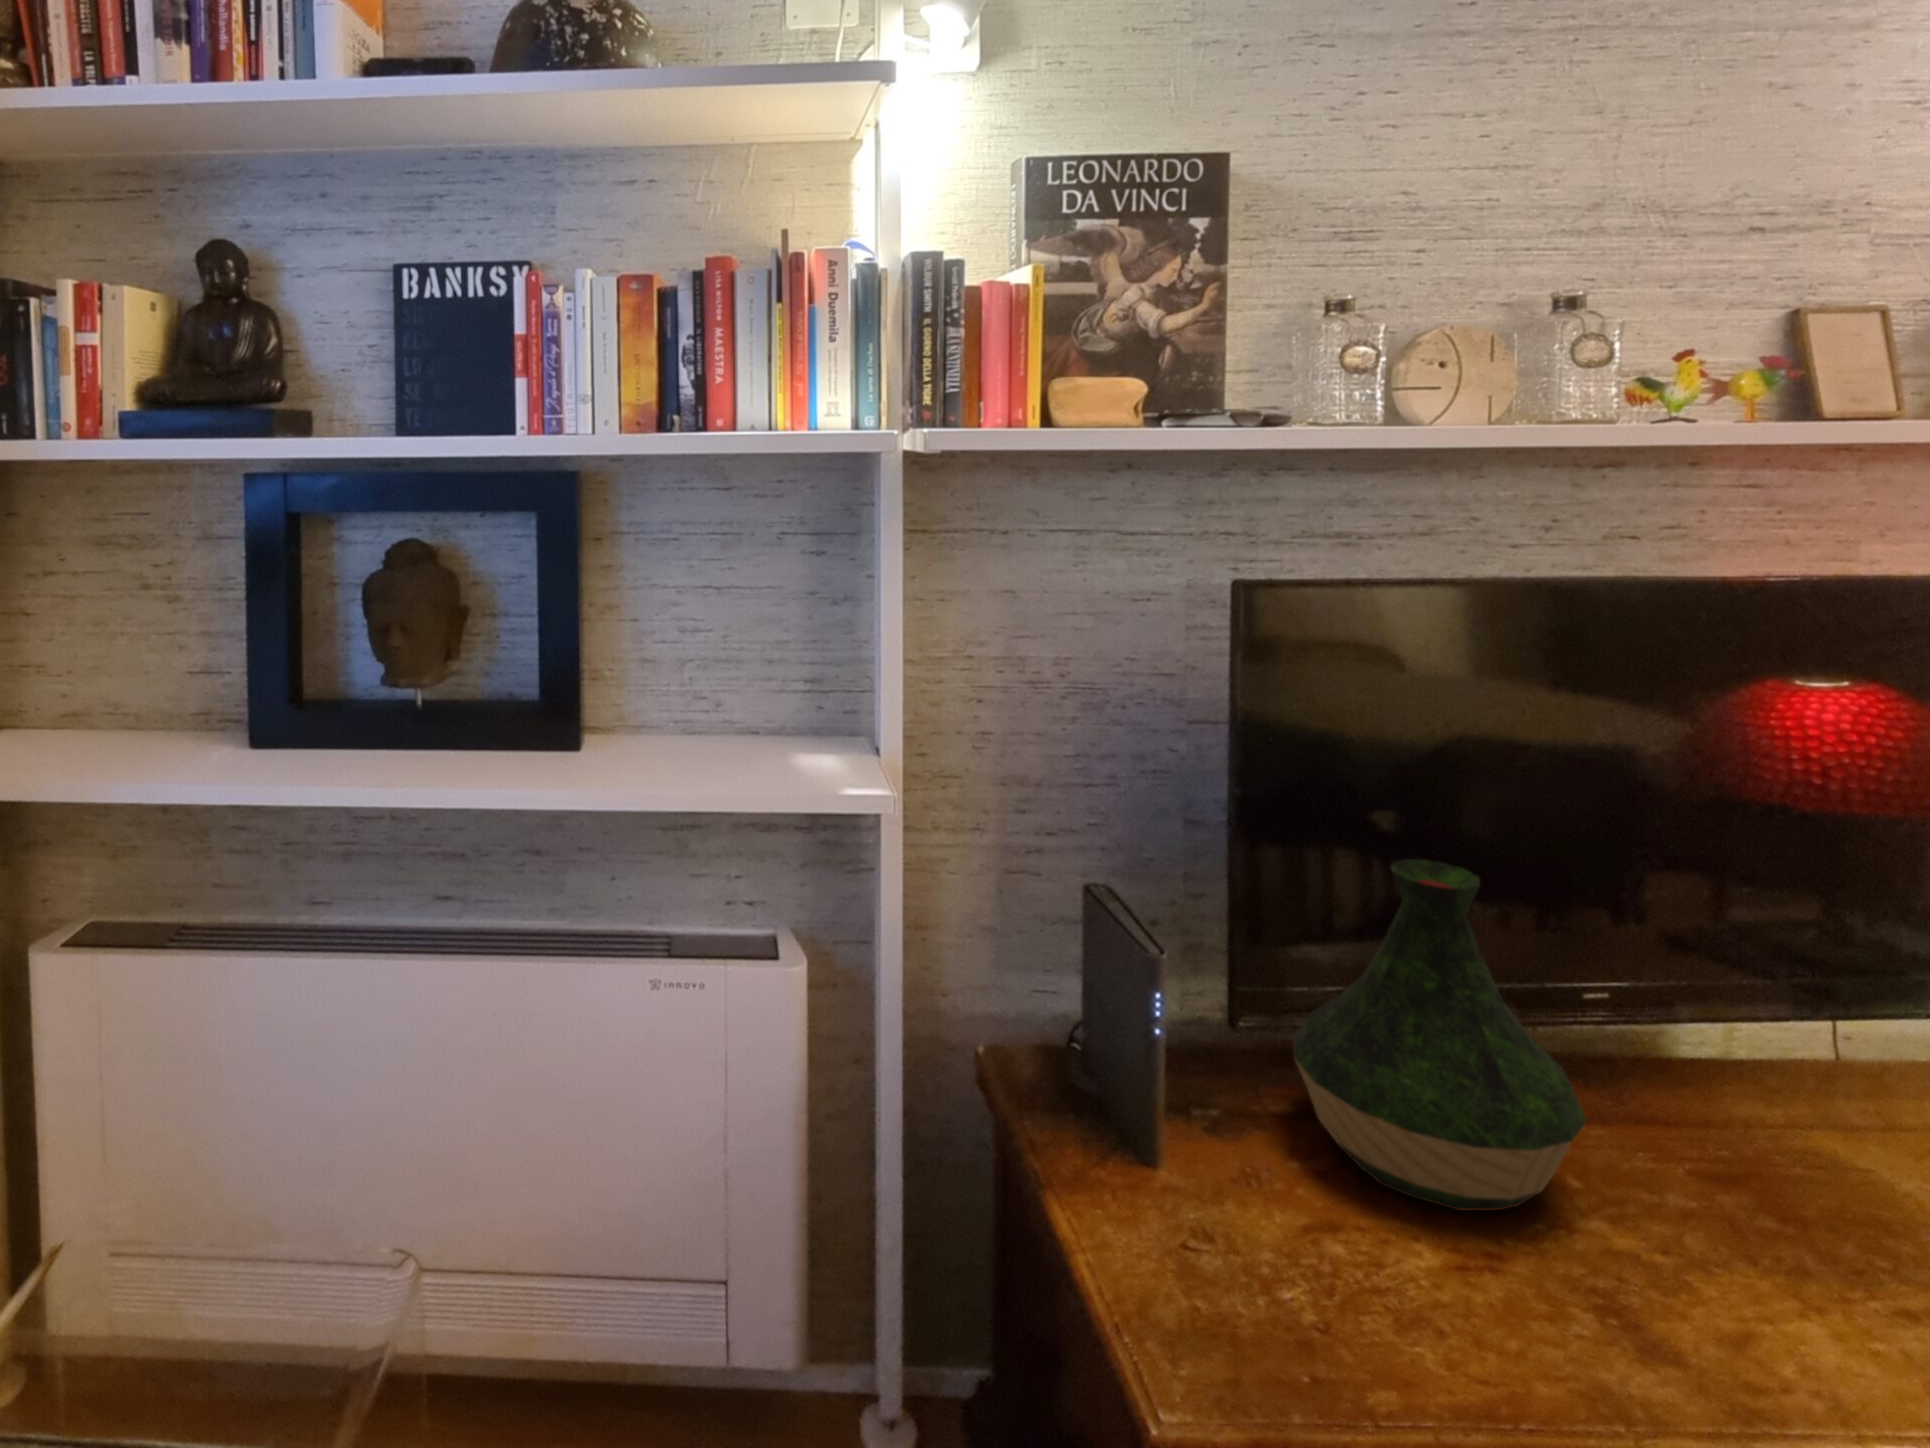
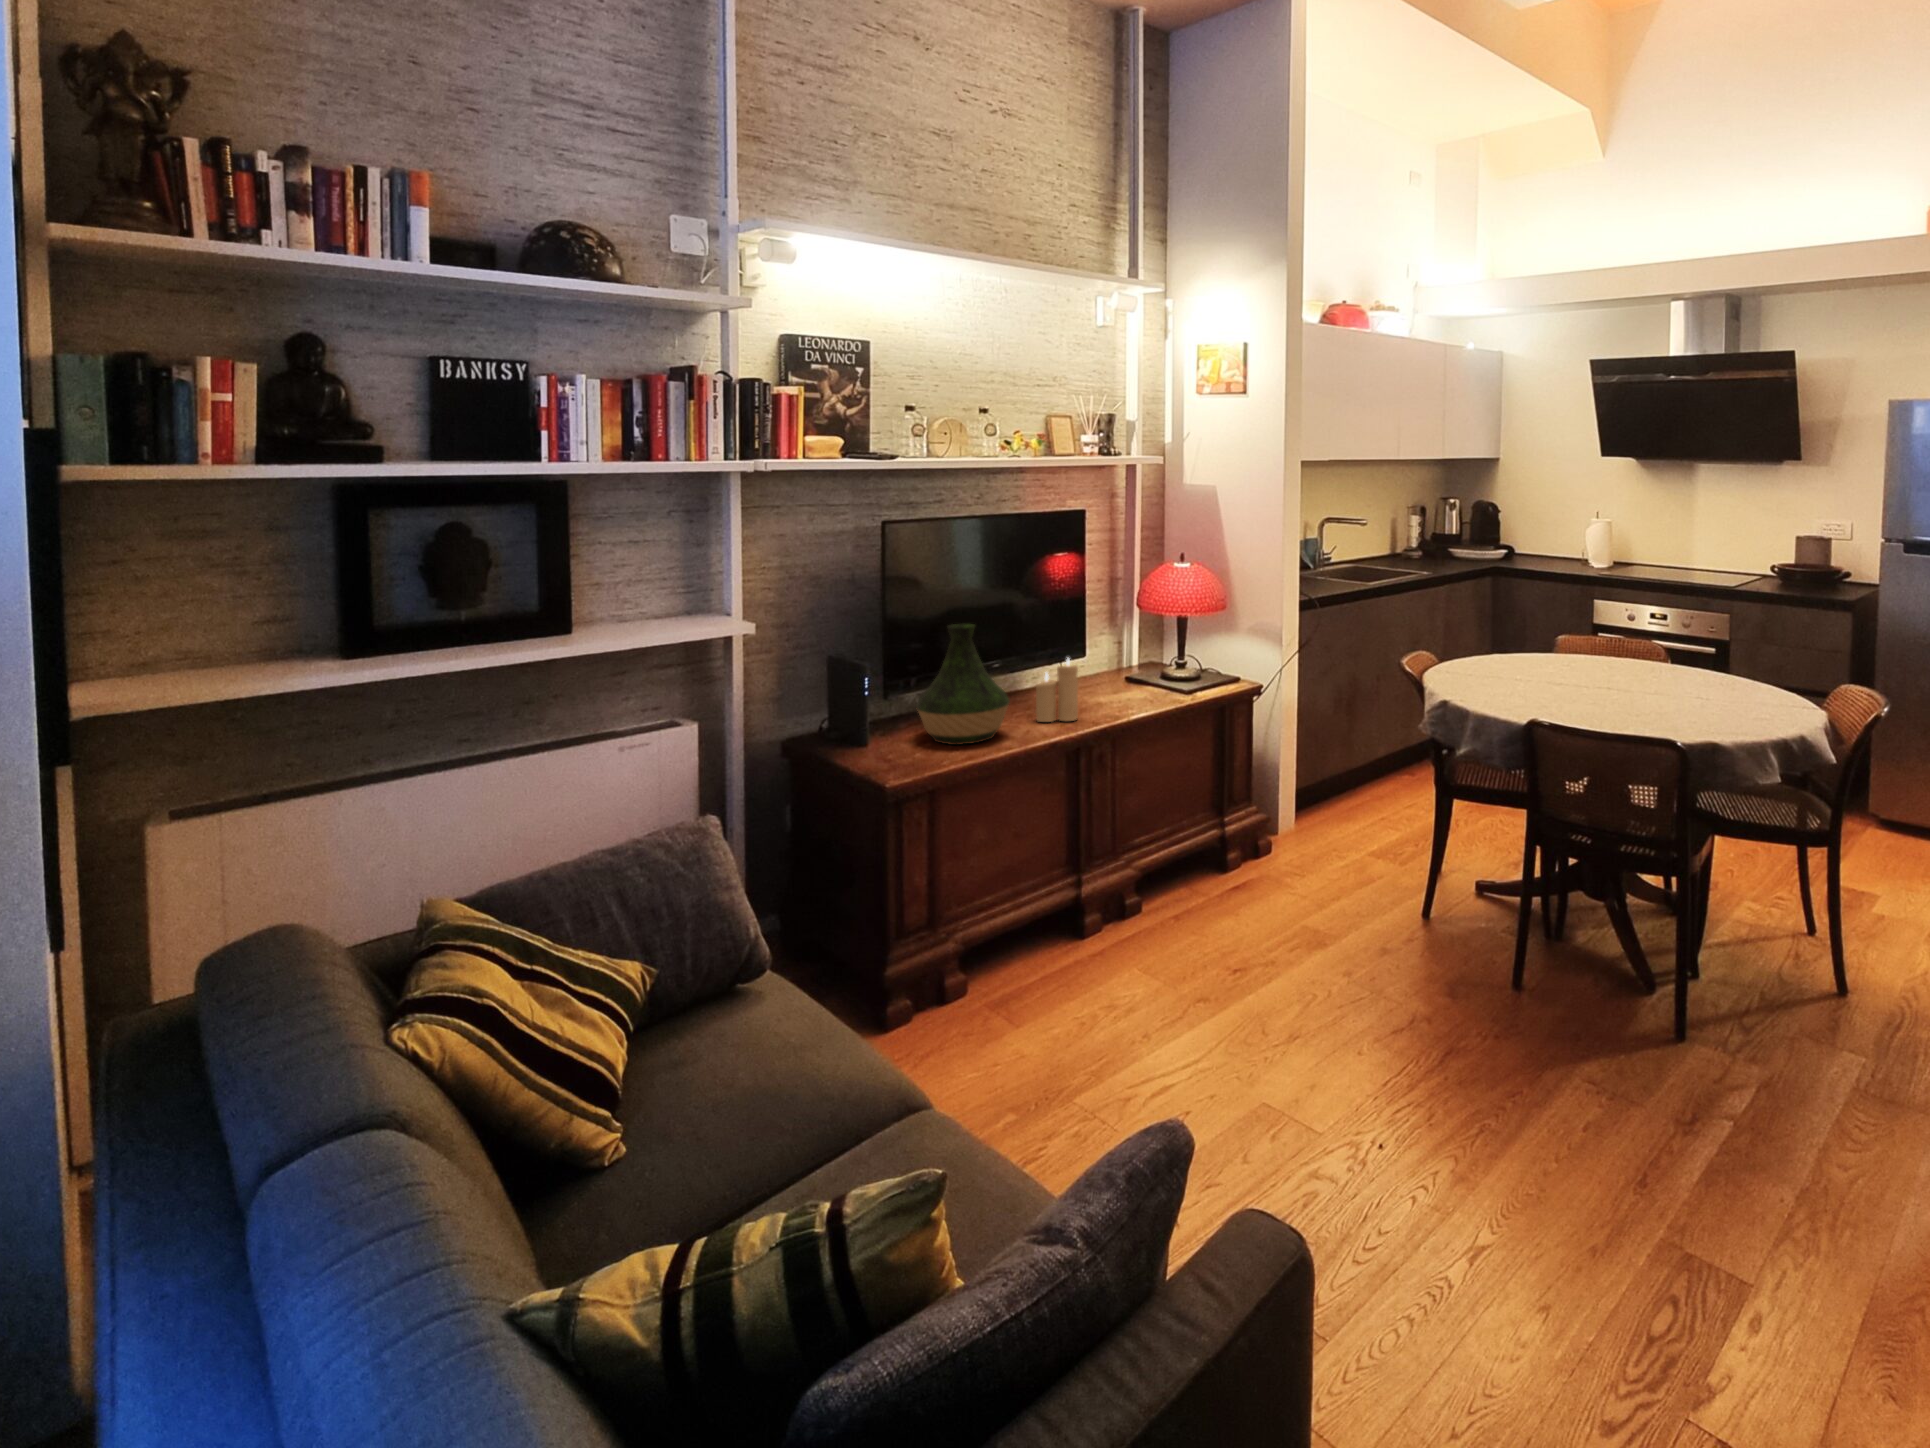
candle: none [1685,1028,1865,1229] -> present [1036,658,1078,722]

